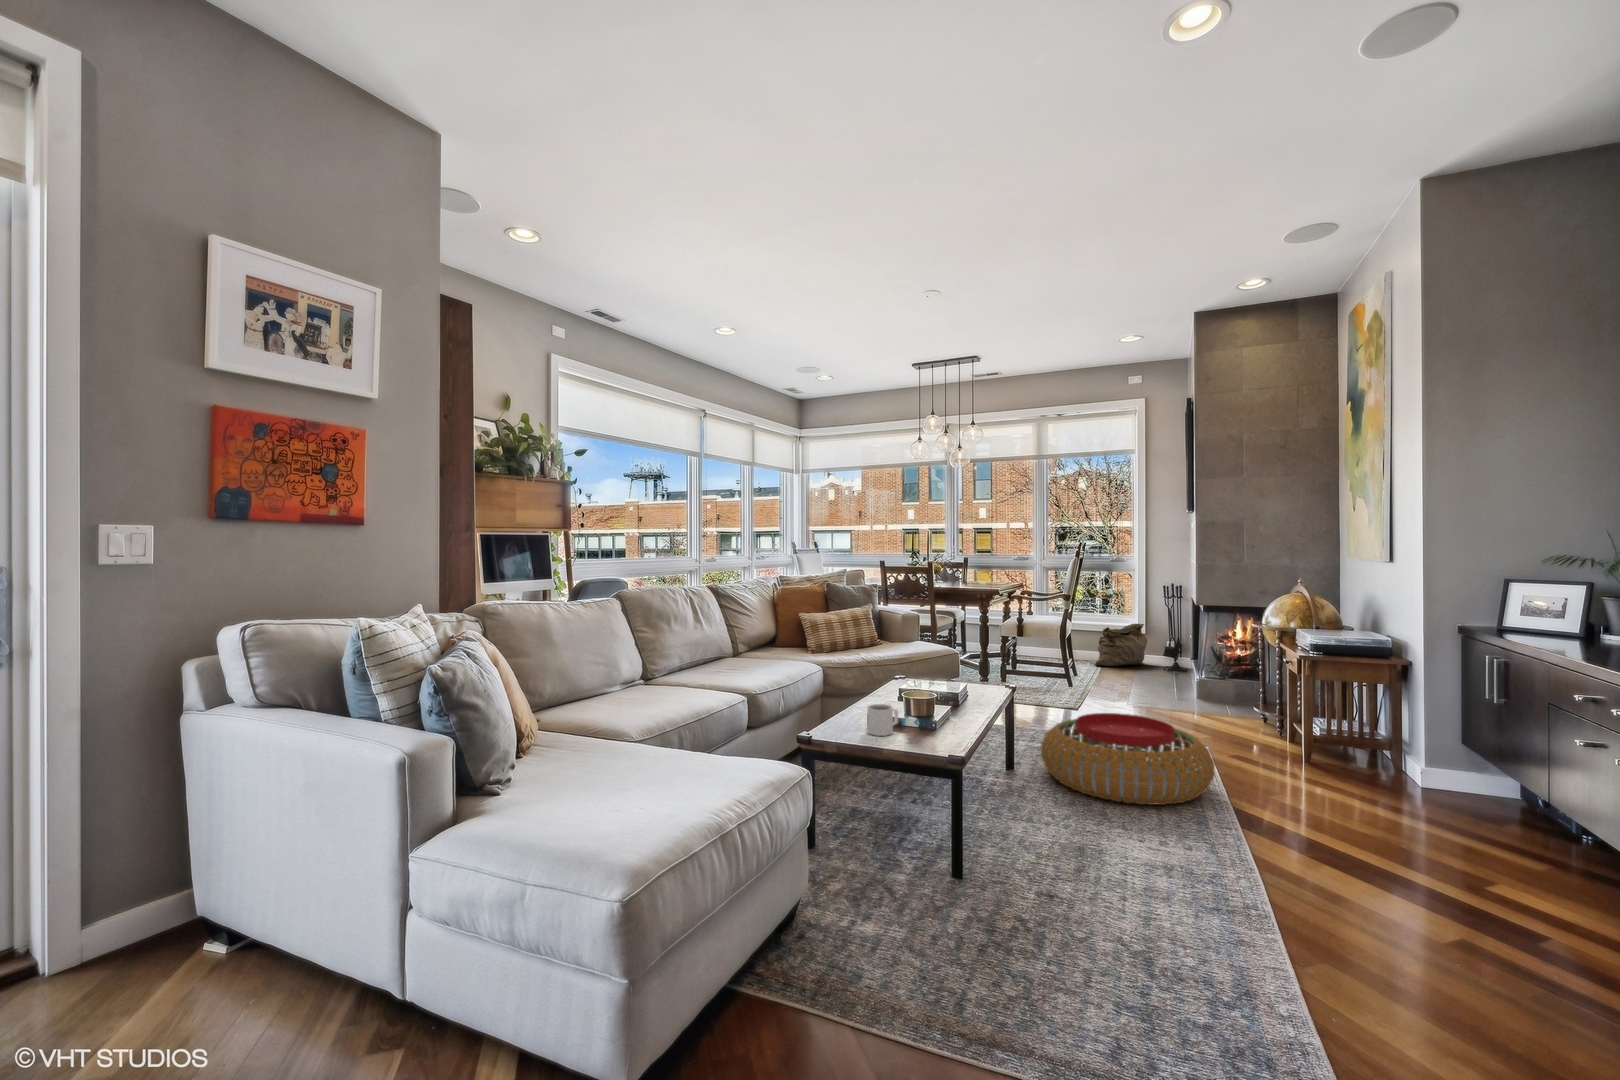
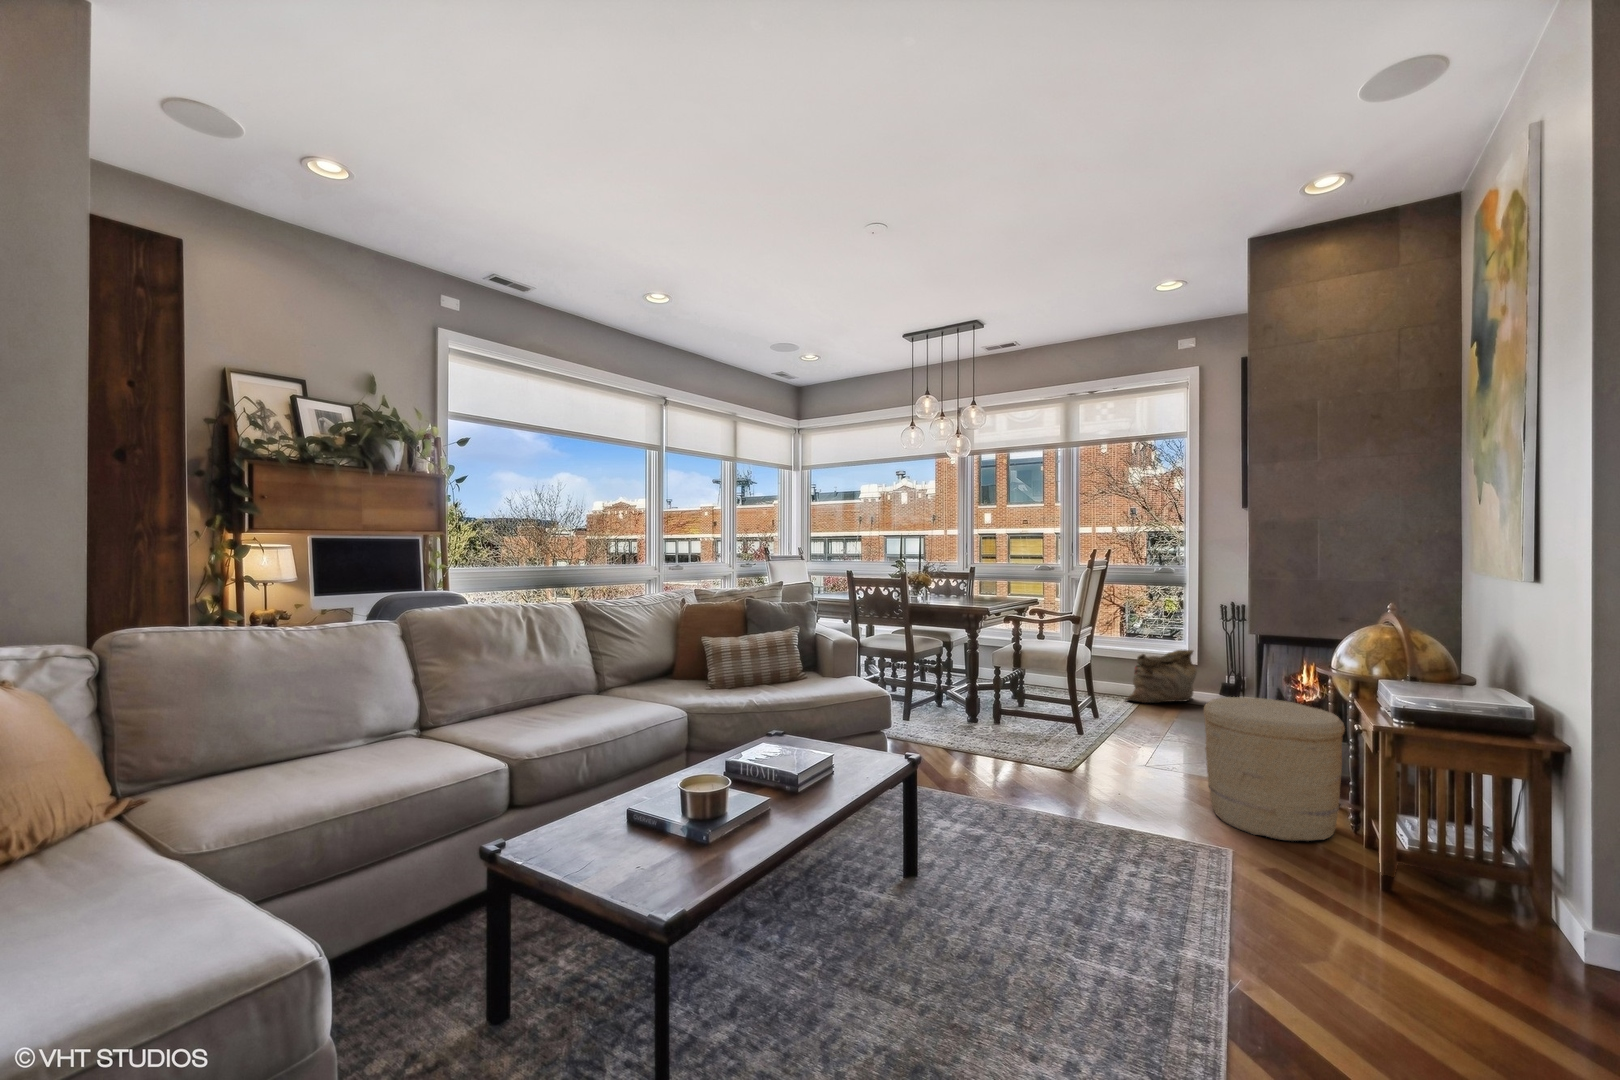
woven basket: none [1180,648,1274,741] -> present [1204,697,1345,841]
mug: present [867,704,898,736] -> none [578,803,635,860]
pouf: present [1041,713,1215,805] -> none [947,801,1211,979]

